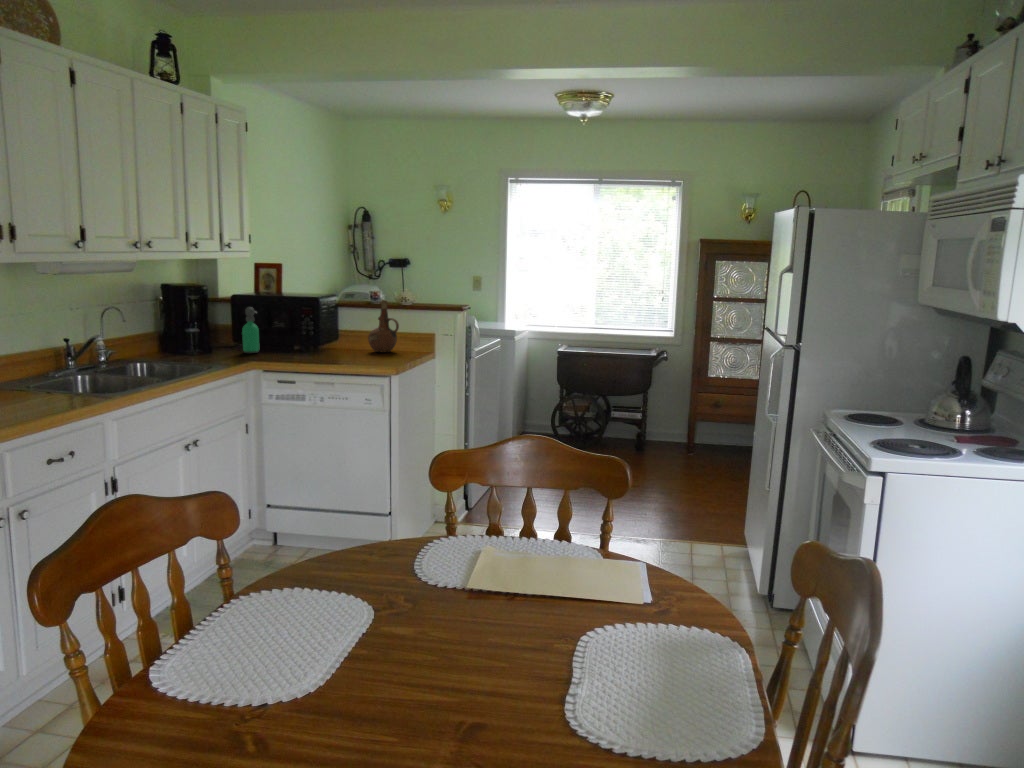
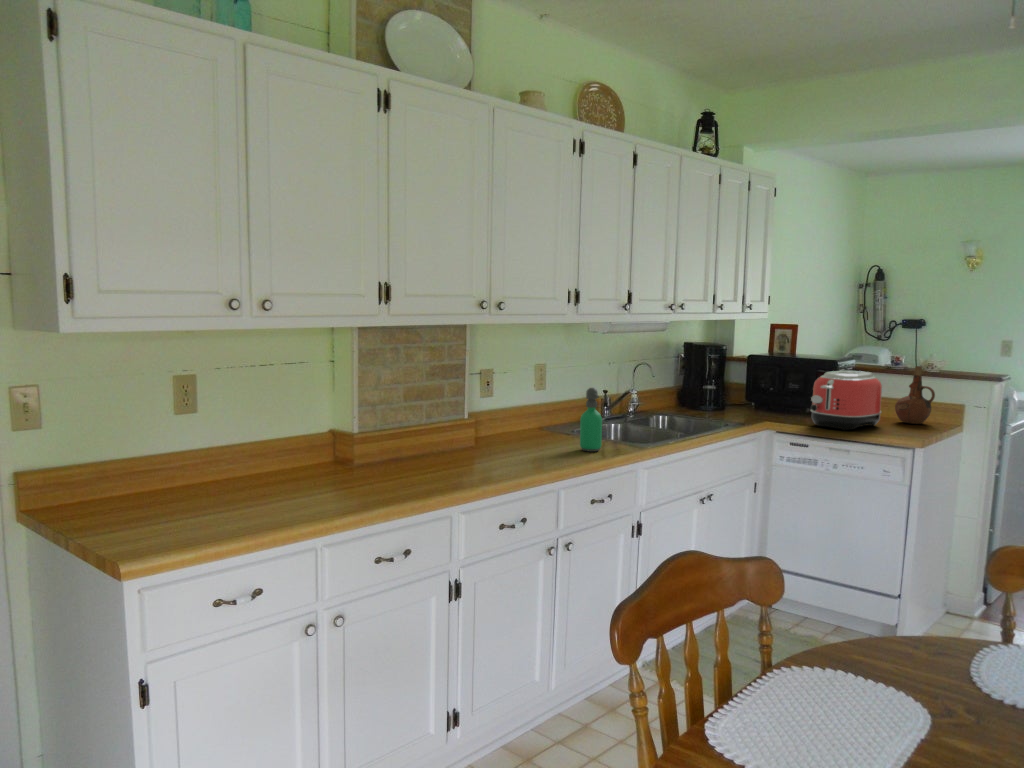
soap dispenser: present [242,307,259,353] -> present [580,388,602,452]
toaster: none [292,307,356,363] -> present [811,370,882,430]

